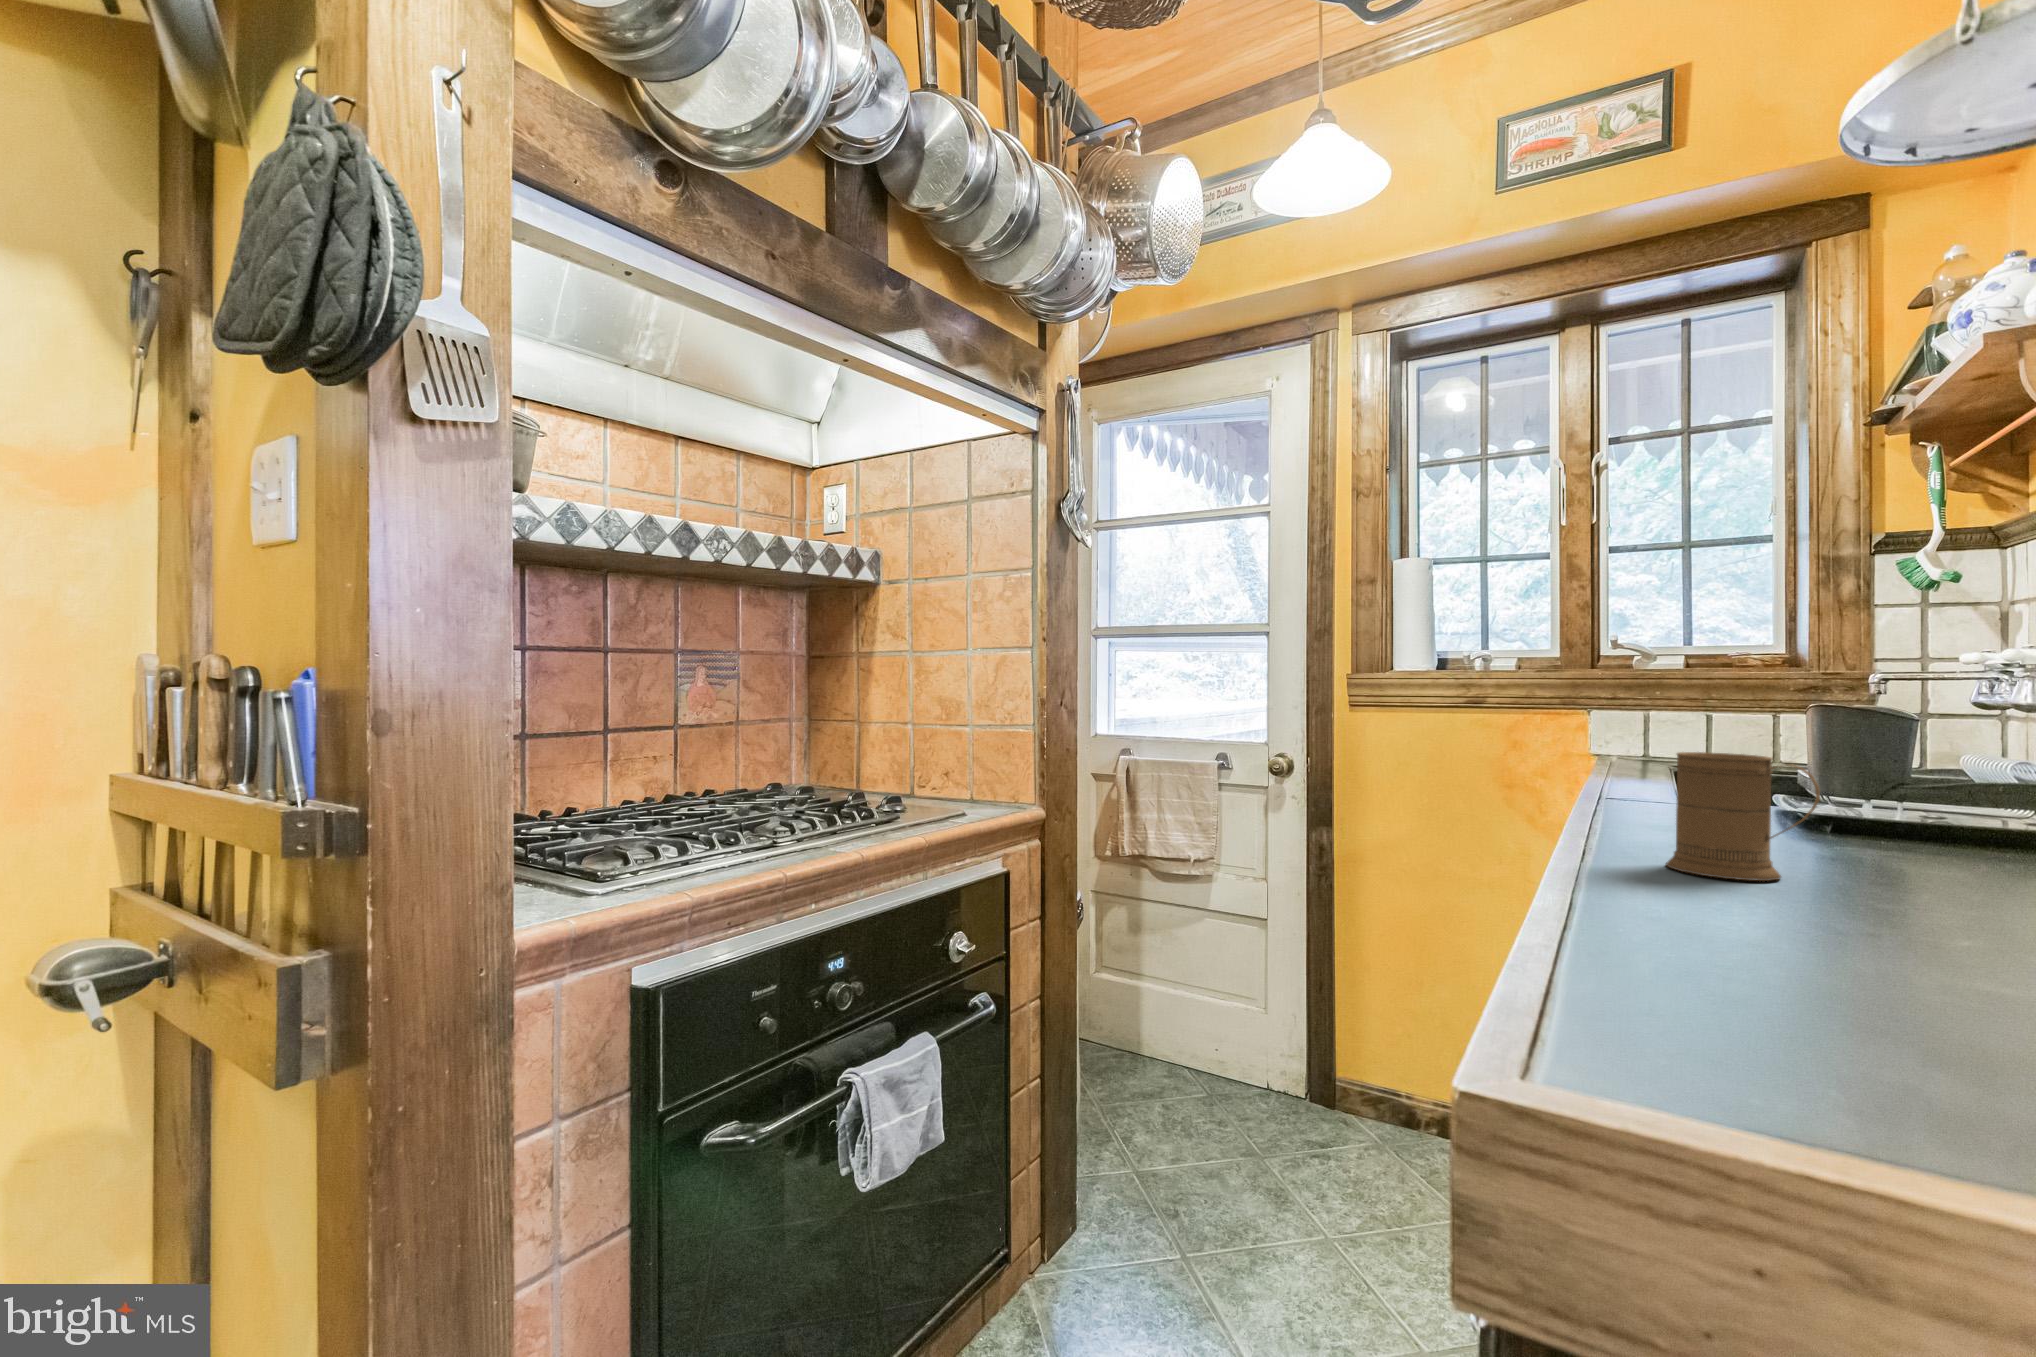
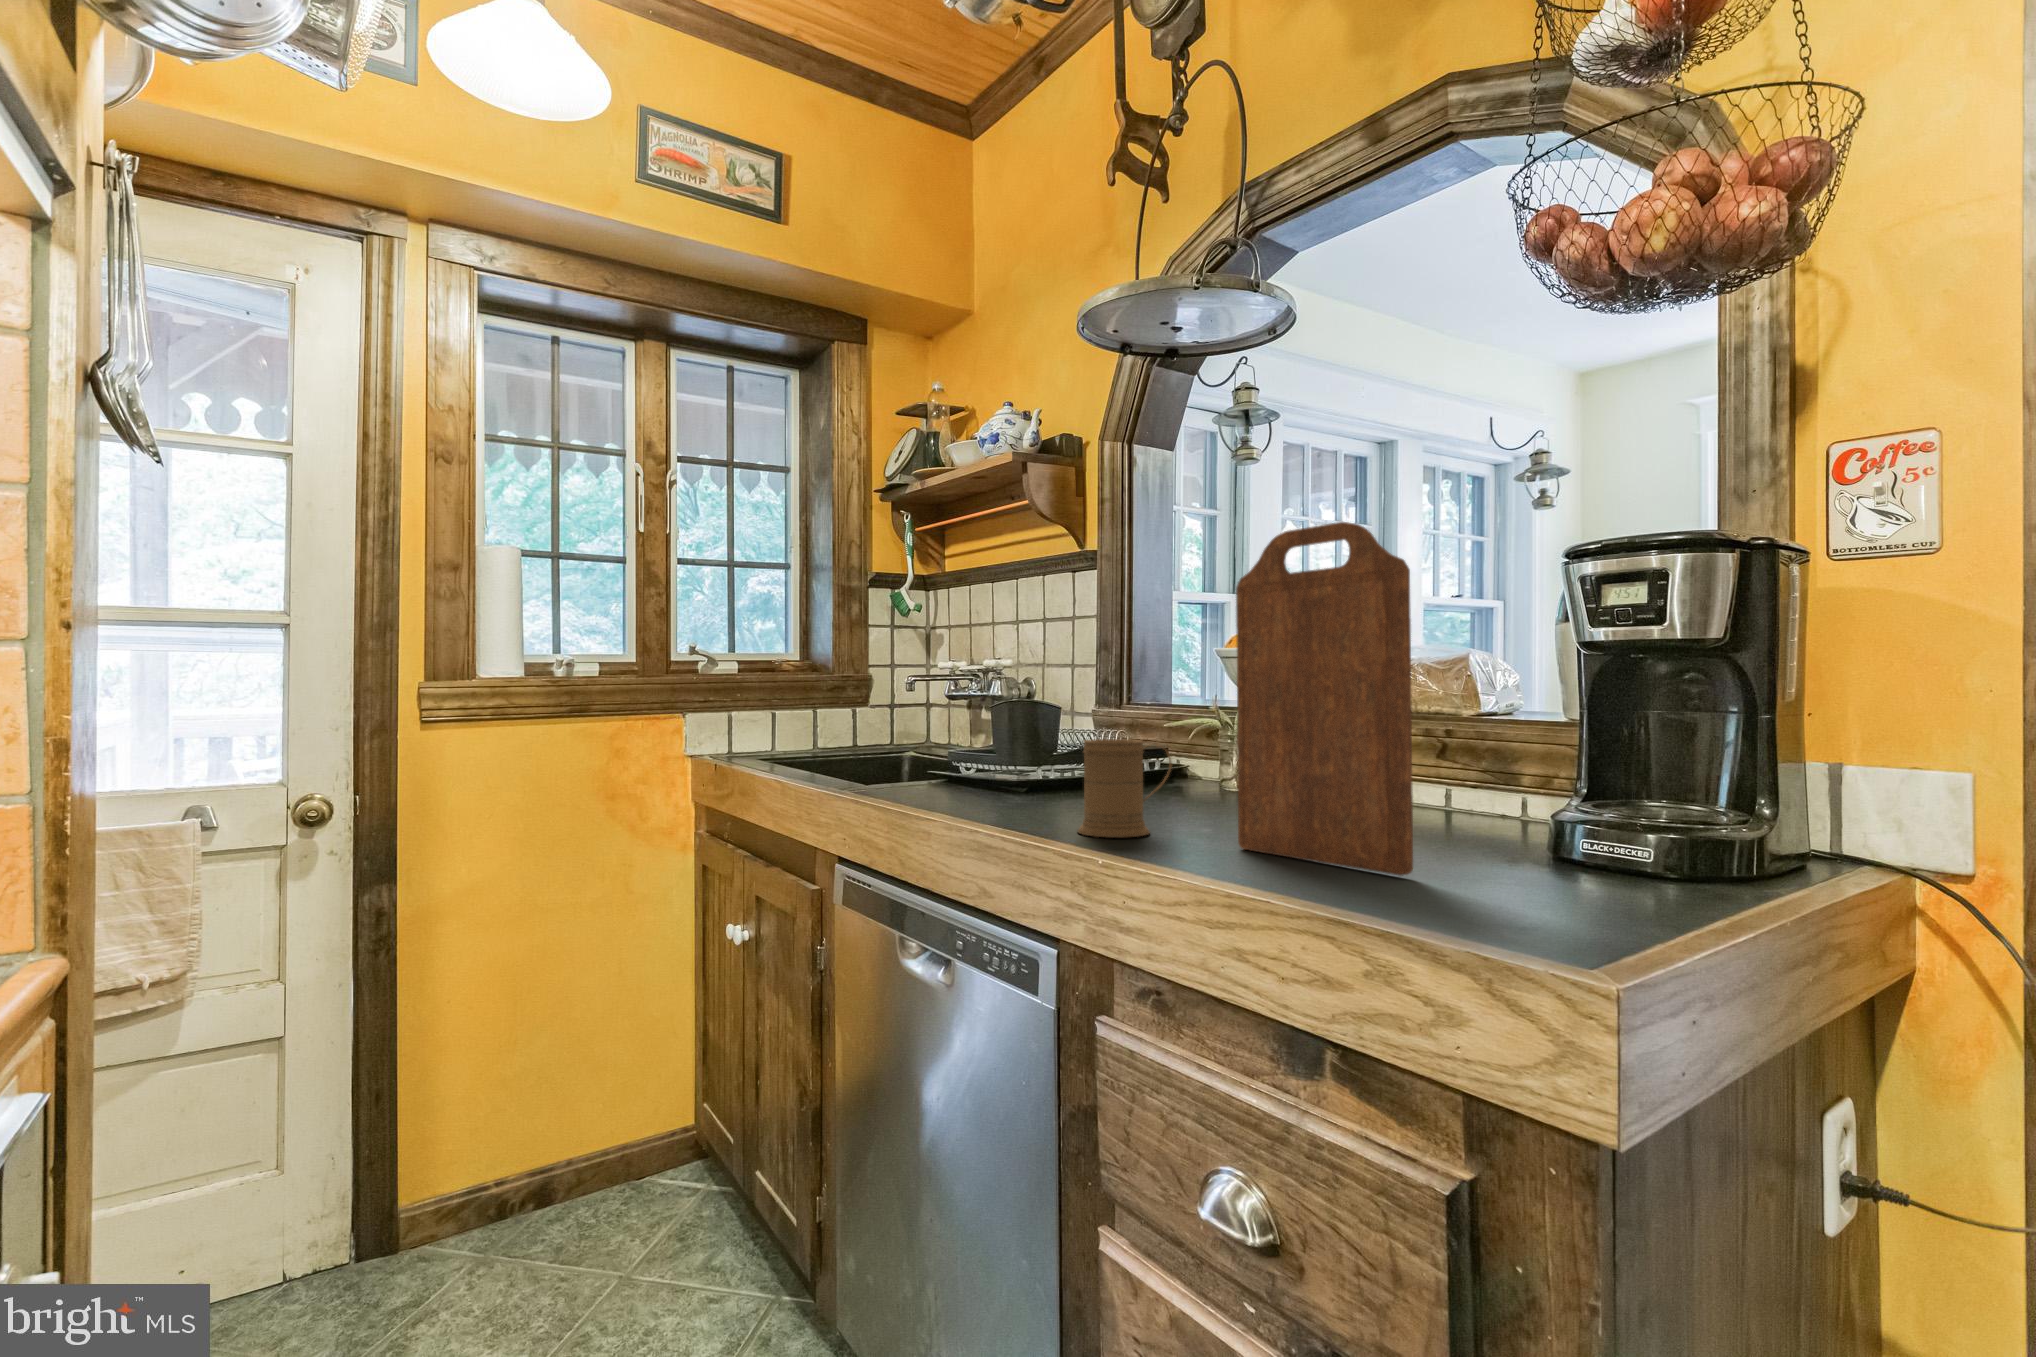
cutting board: none [1814,443,1928,986] -> present [1236,522,1413,876]

